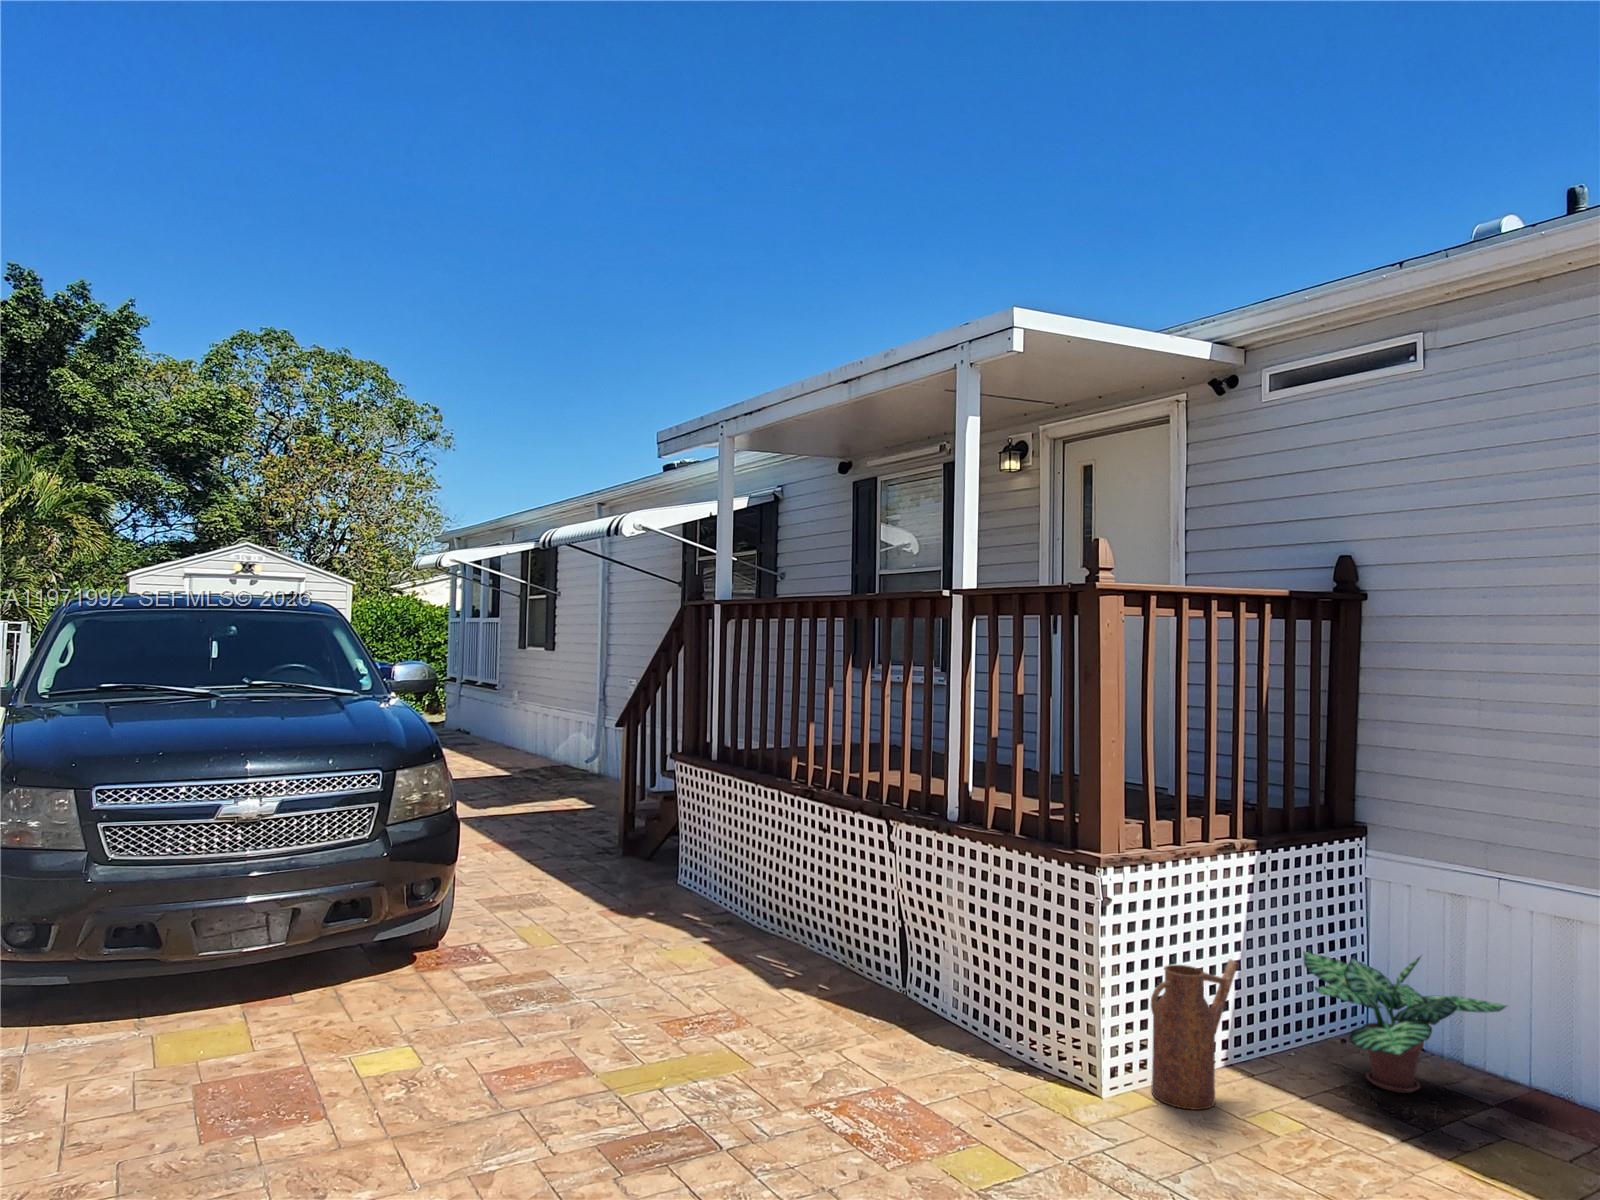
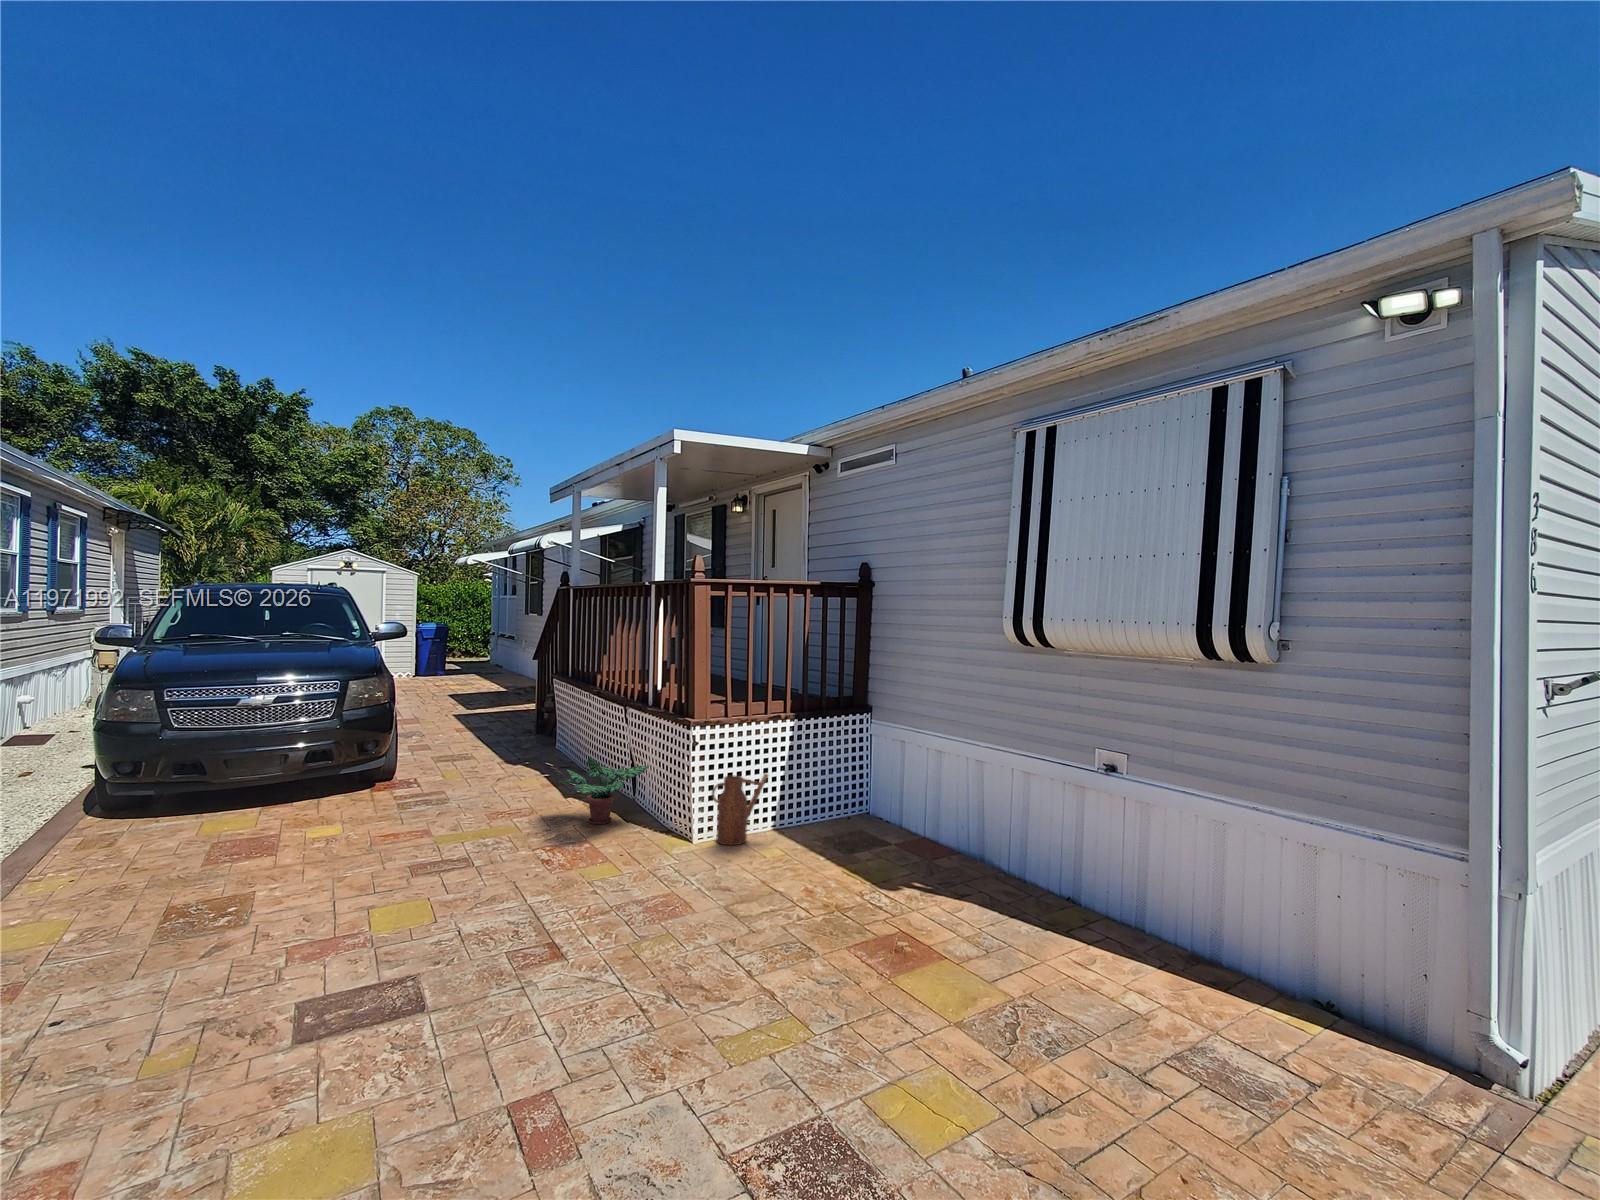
potted plant: present [1303,952,1507,1093] -> present [557,757,648,825]

